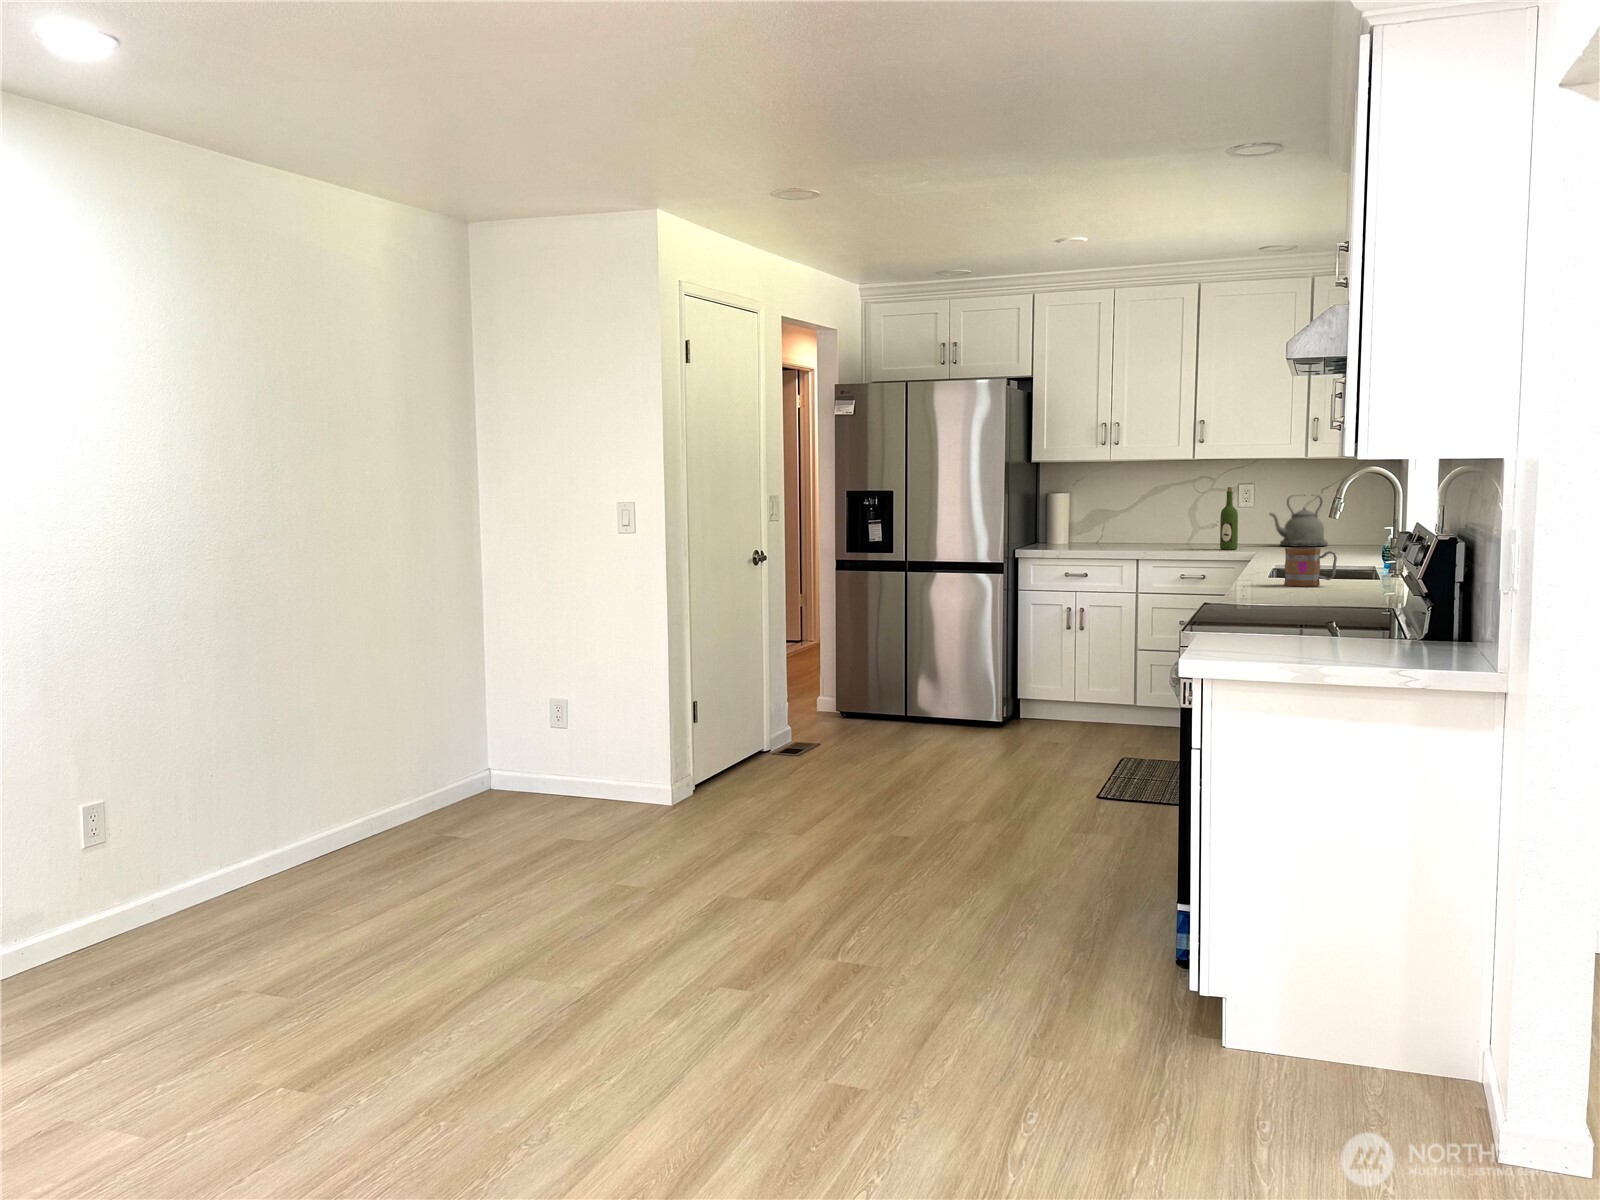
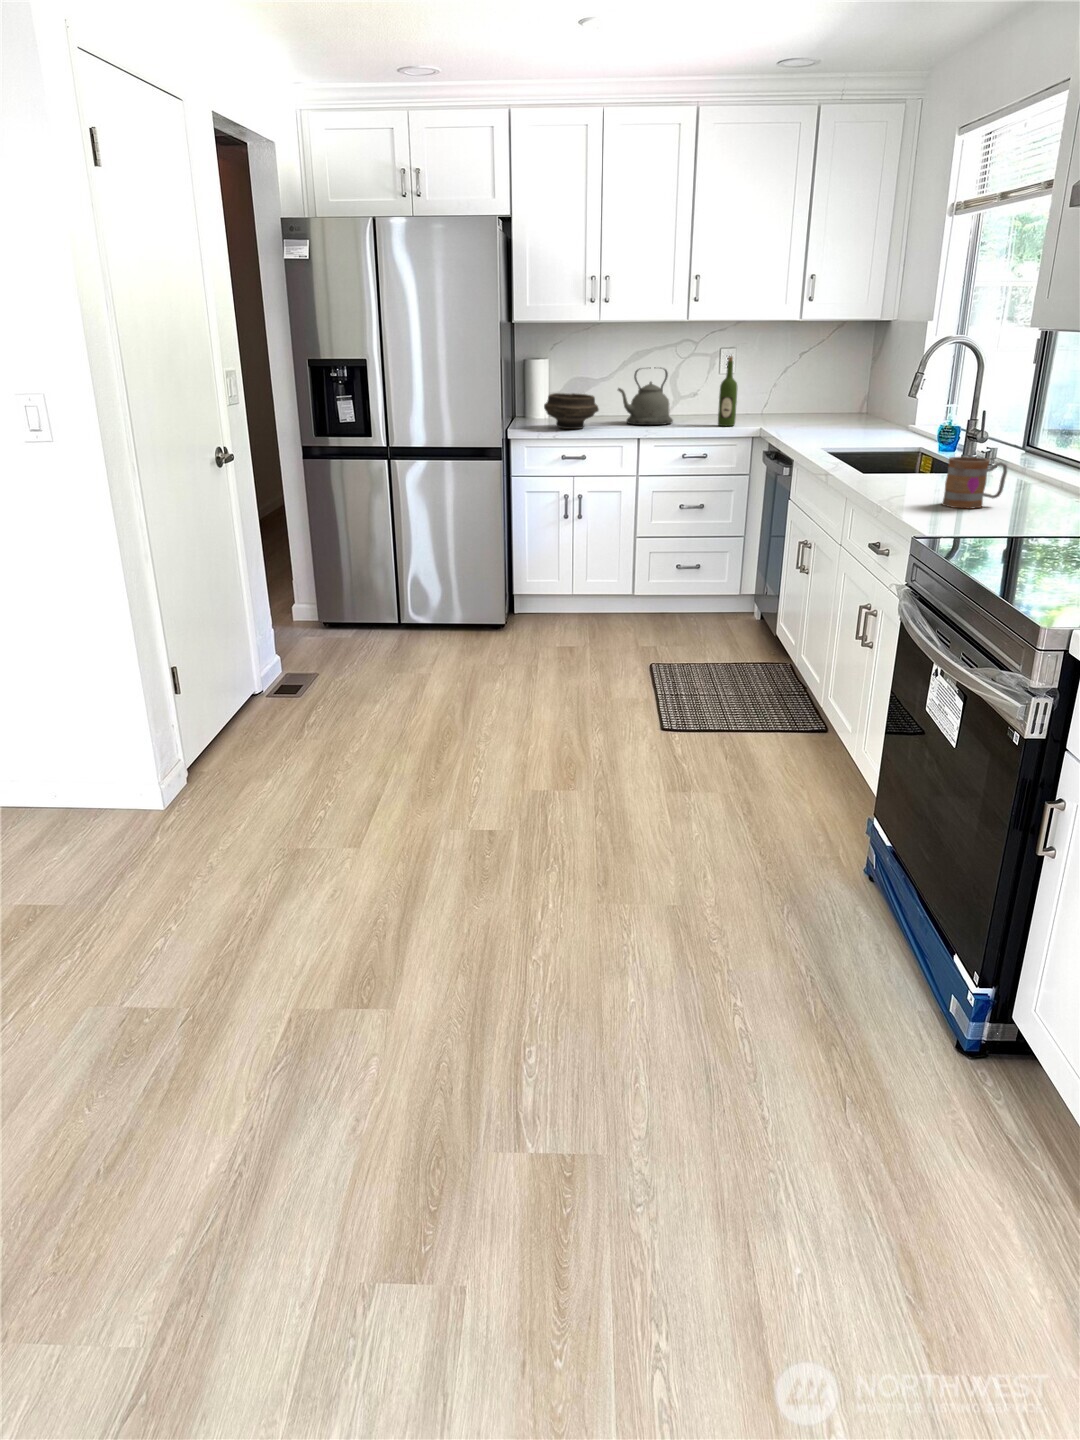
kettle: present [1270,495,1328,547] -> present [618,368,673,425]
bowl: none [1052,520,1103,550] -> present [544,393,599,429]

